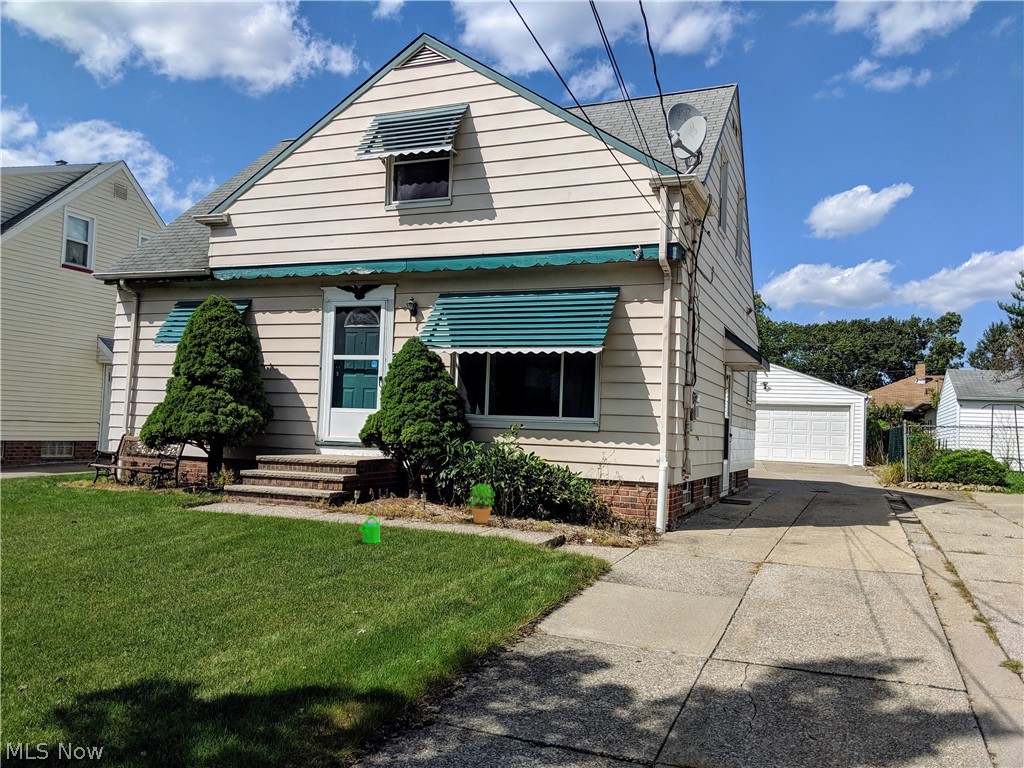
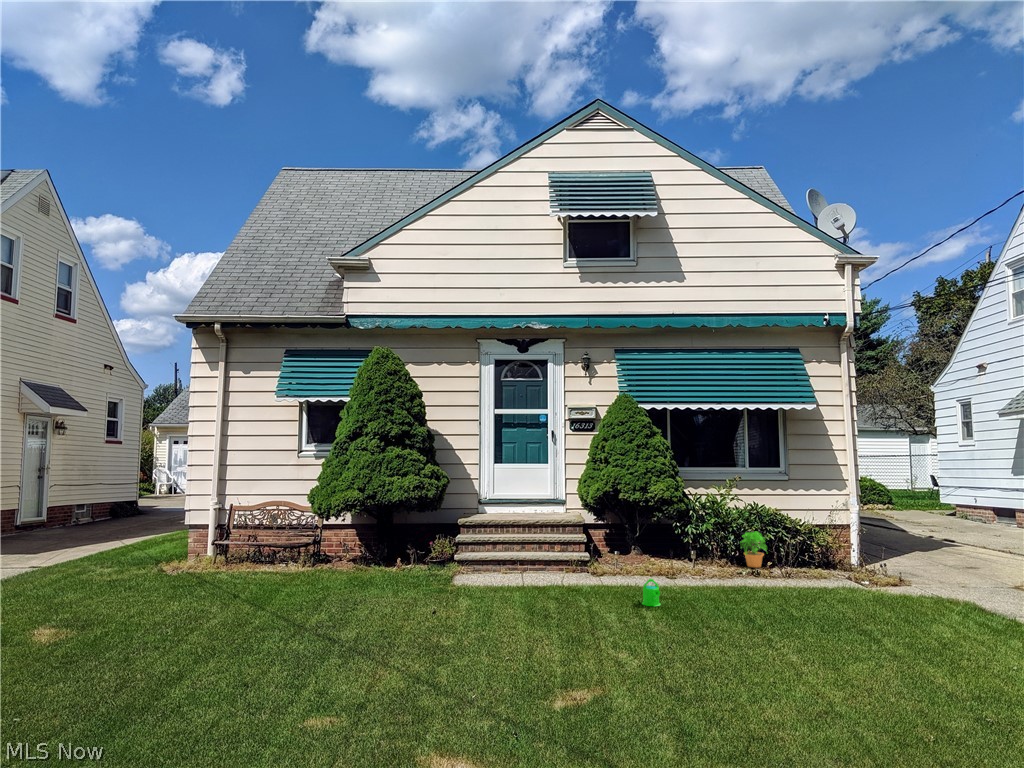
watering can: present [360,516,381,543] -> present [642,579,660,606]

